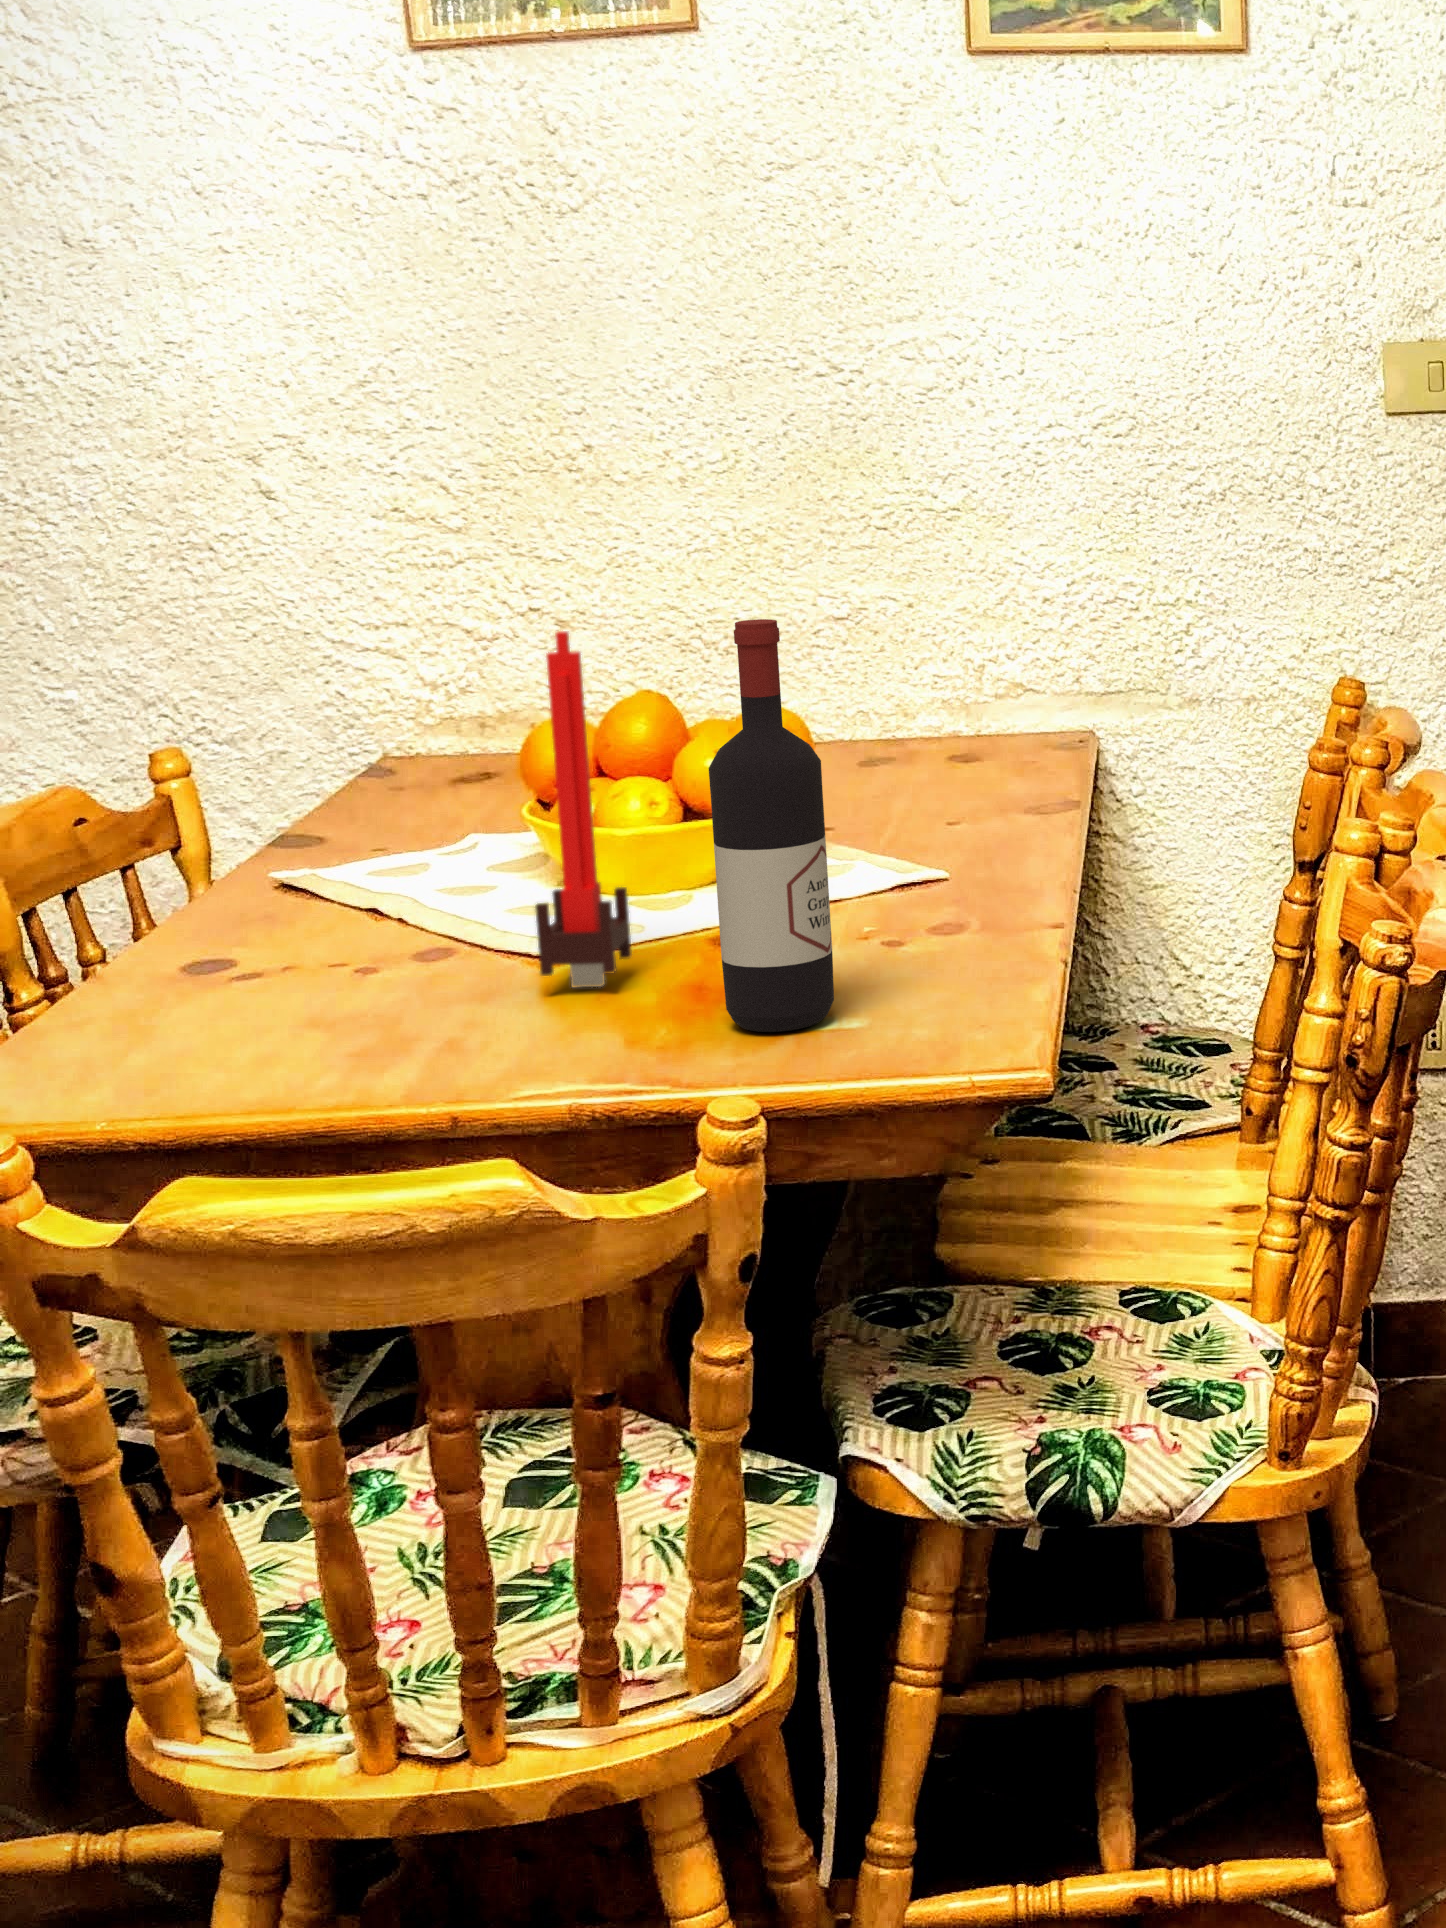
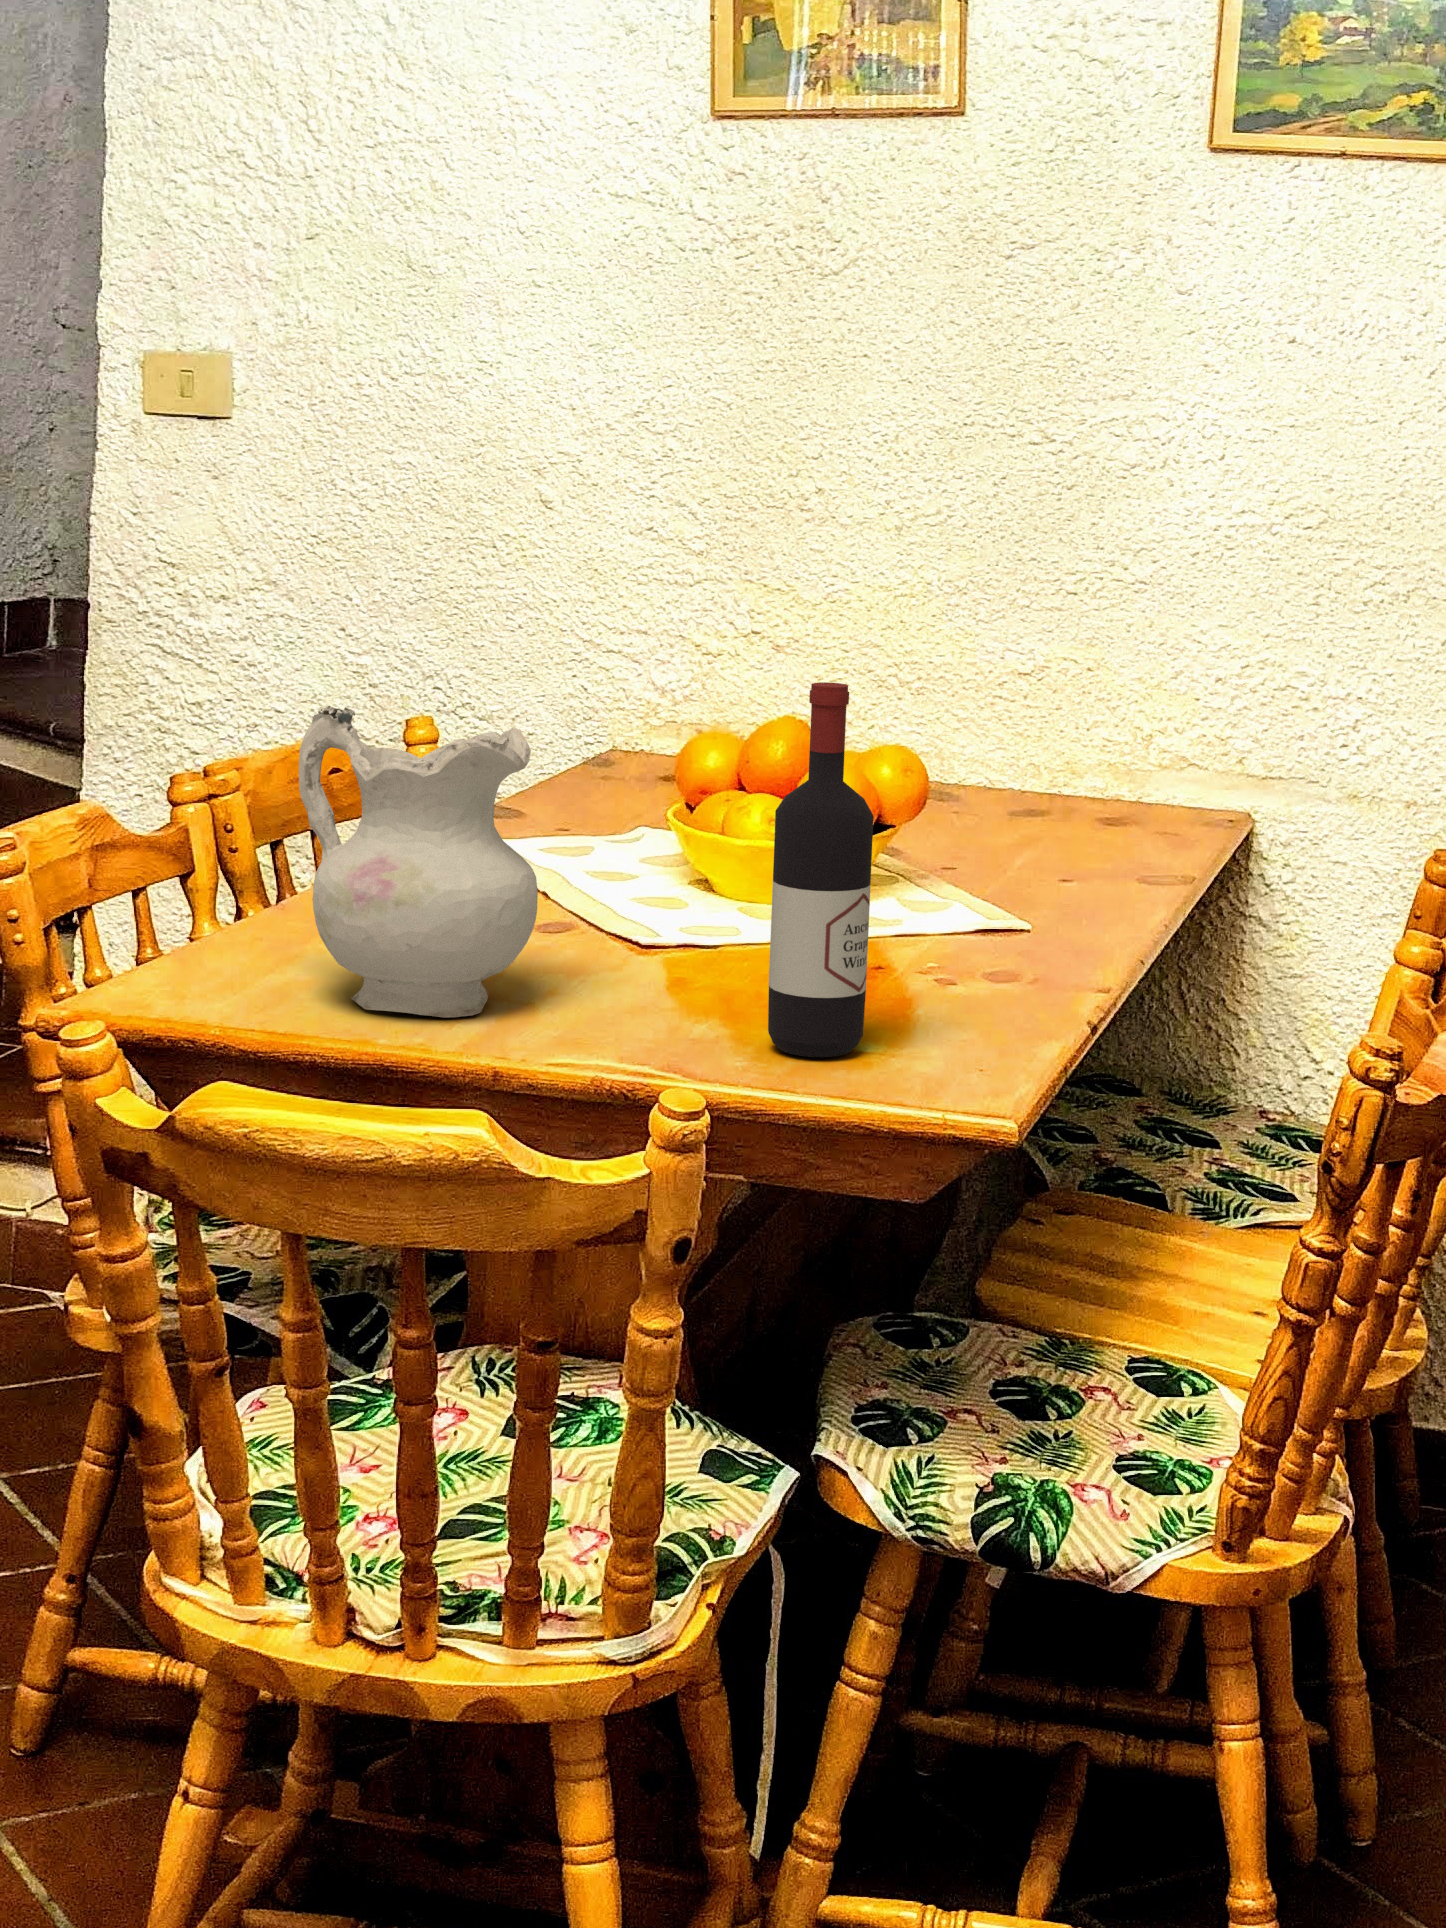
candle: present [535,631,632,988] -> none [633,673,719,994]
ceramic pitcher: none [96,715,423,1063] -> present [299,706,538,1018]

